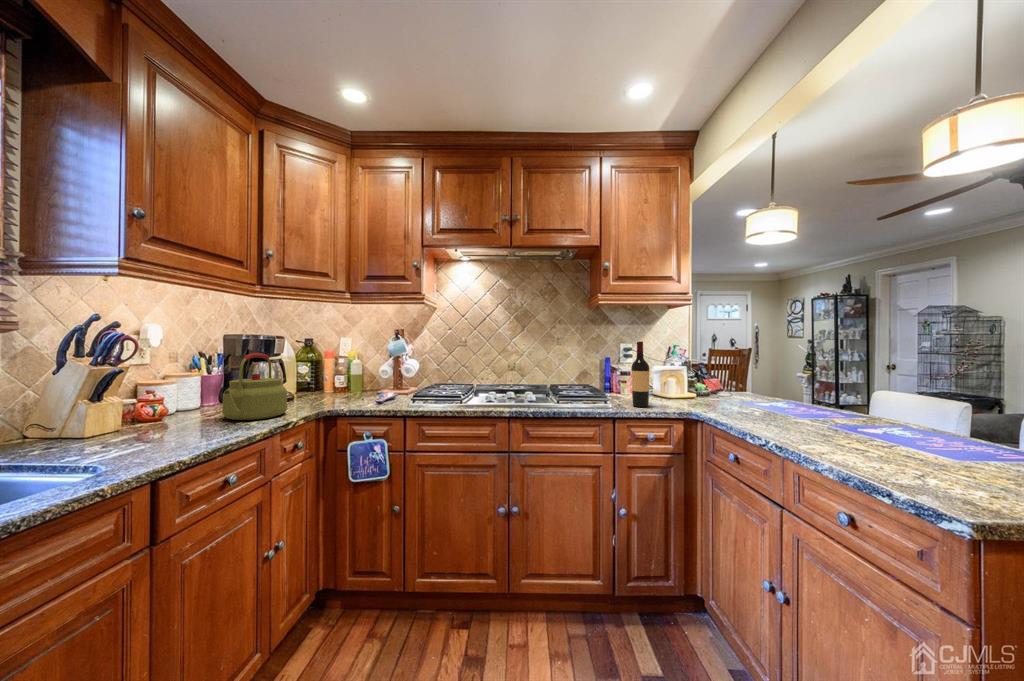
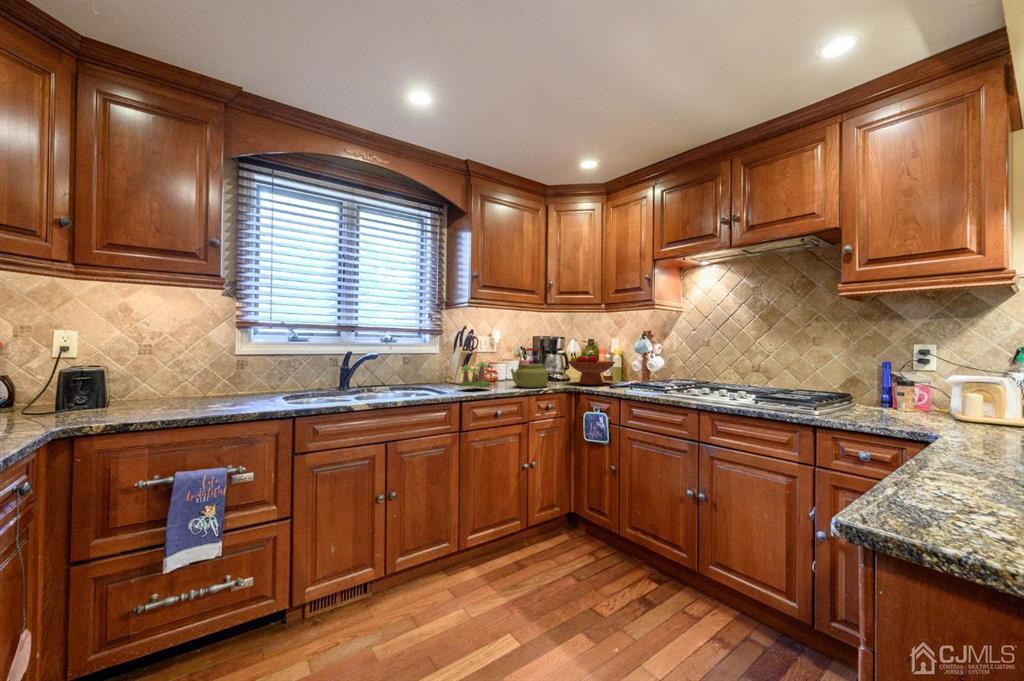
wine bottle: present [631,341,650,407] -> none [848,340,875,419]
fruit bowl: none [305,357,376,402] -> present [568,352,615,385]
plant: none [92,358,192,442] -> present [458,362,491,387]

